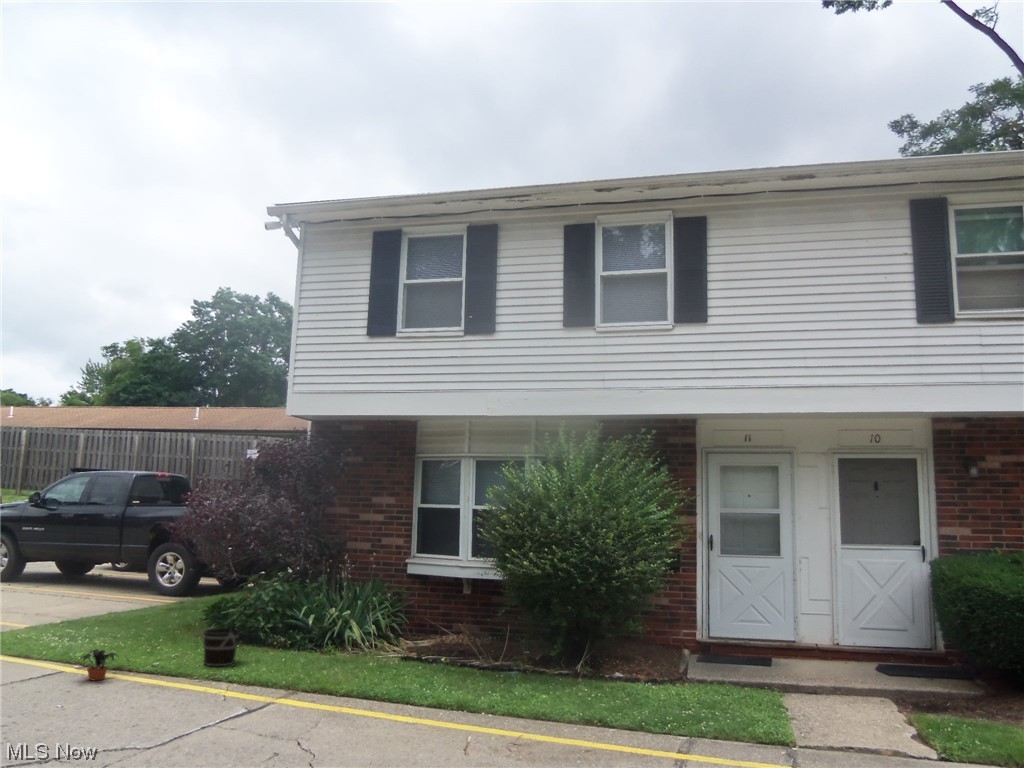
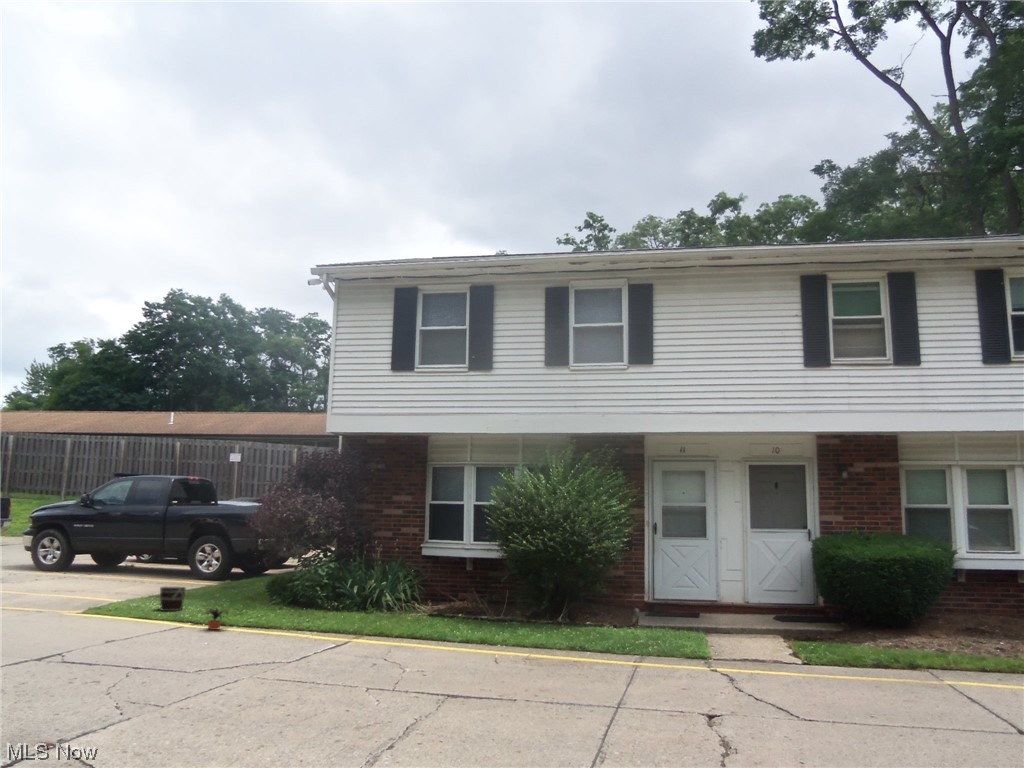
bucket: present [204,628,240,666] -> present [160,587,186,611]

